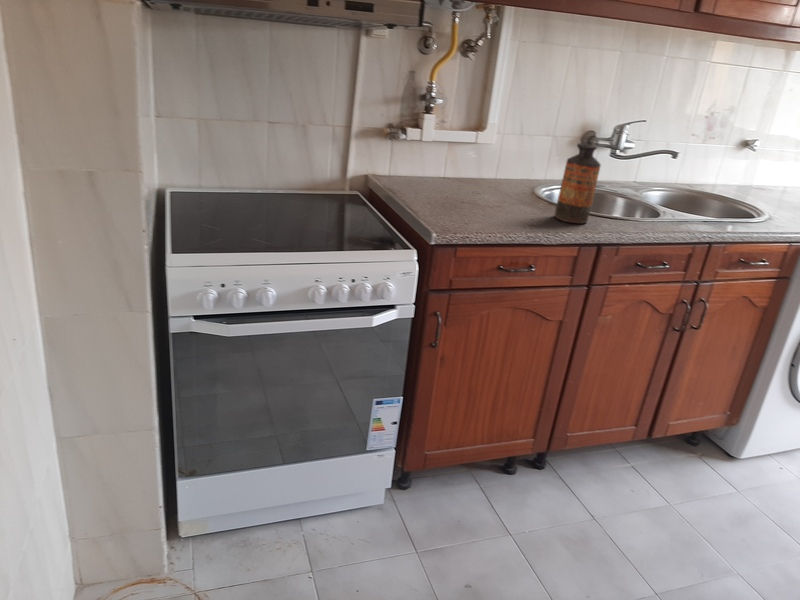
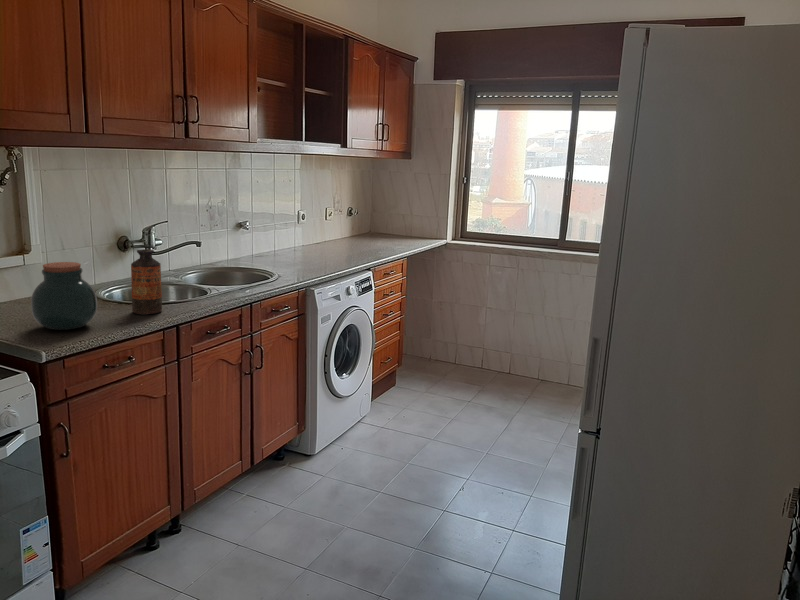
jar: none [449,140,515,217] -> present [31,262,97,330]

